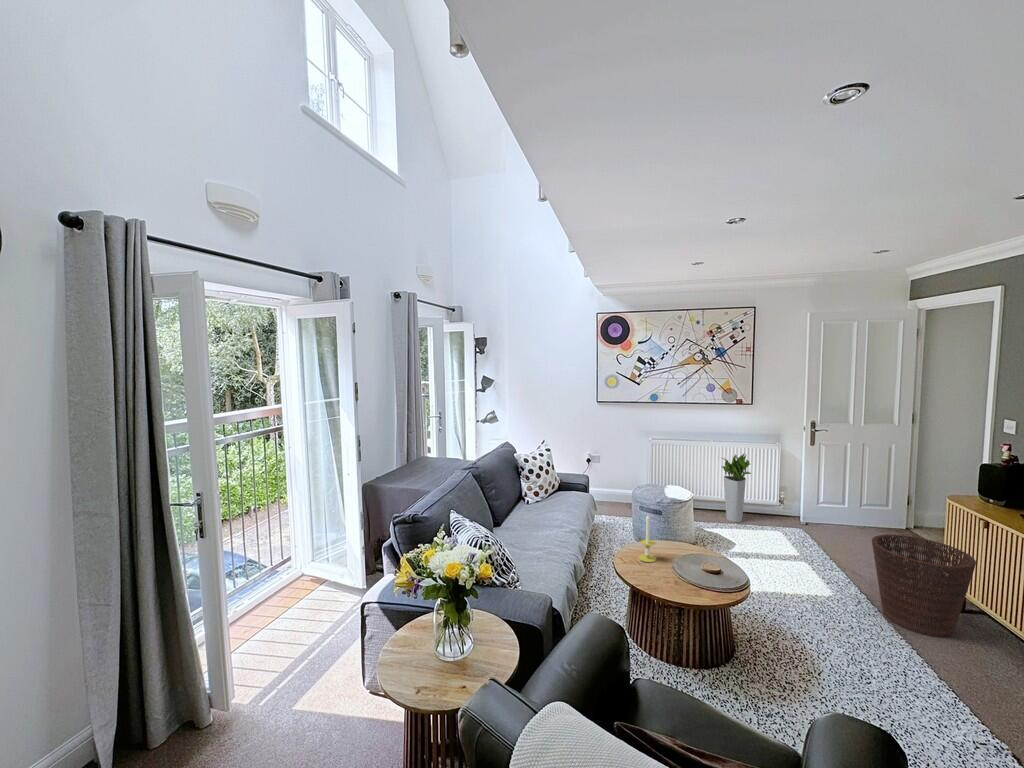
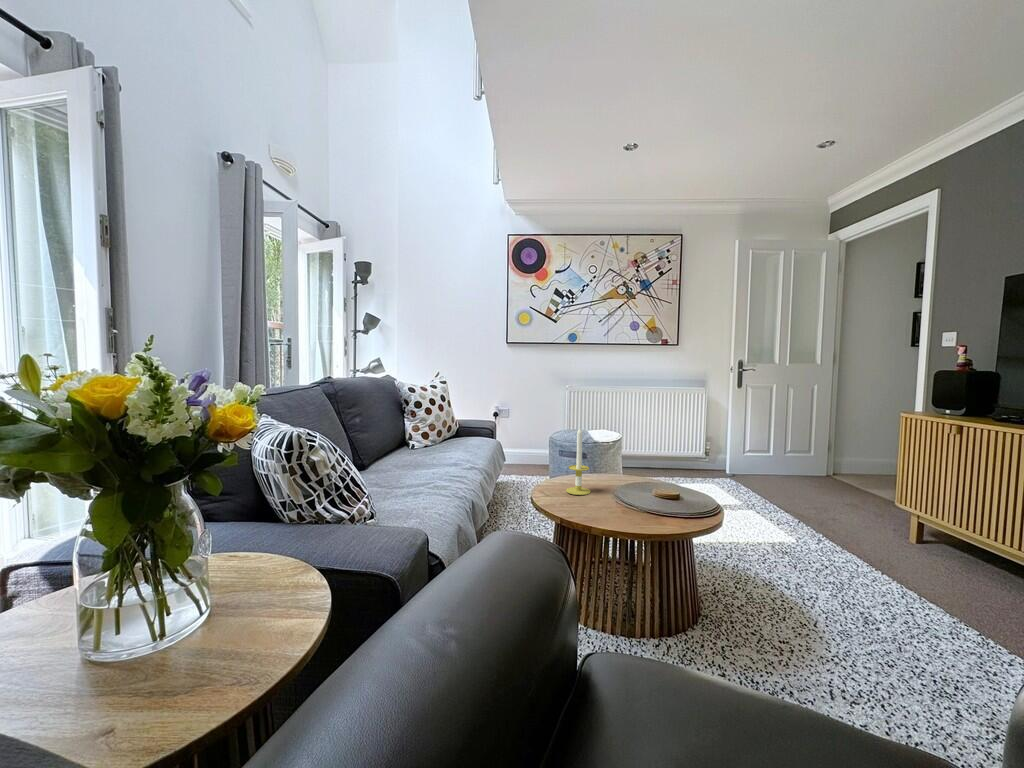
planter: present [722,453,751,522] -> none [644,395,680,474]
basket: present [872,534,976,637] -> none [836,456,960,569]

